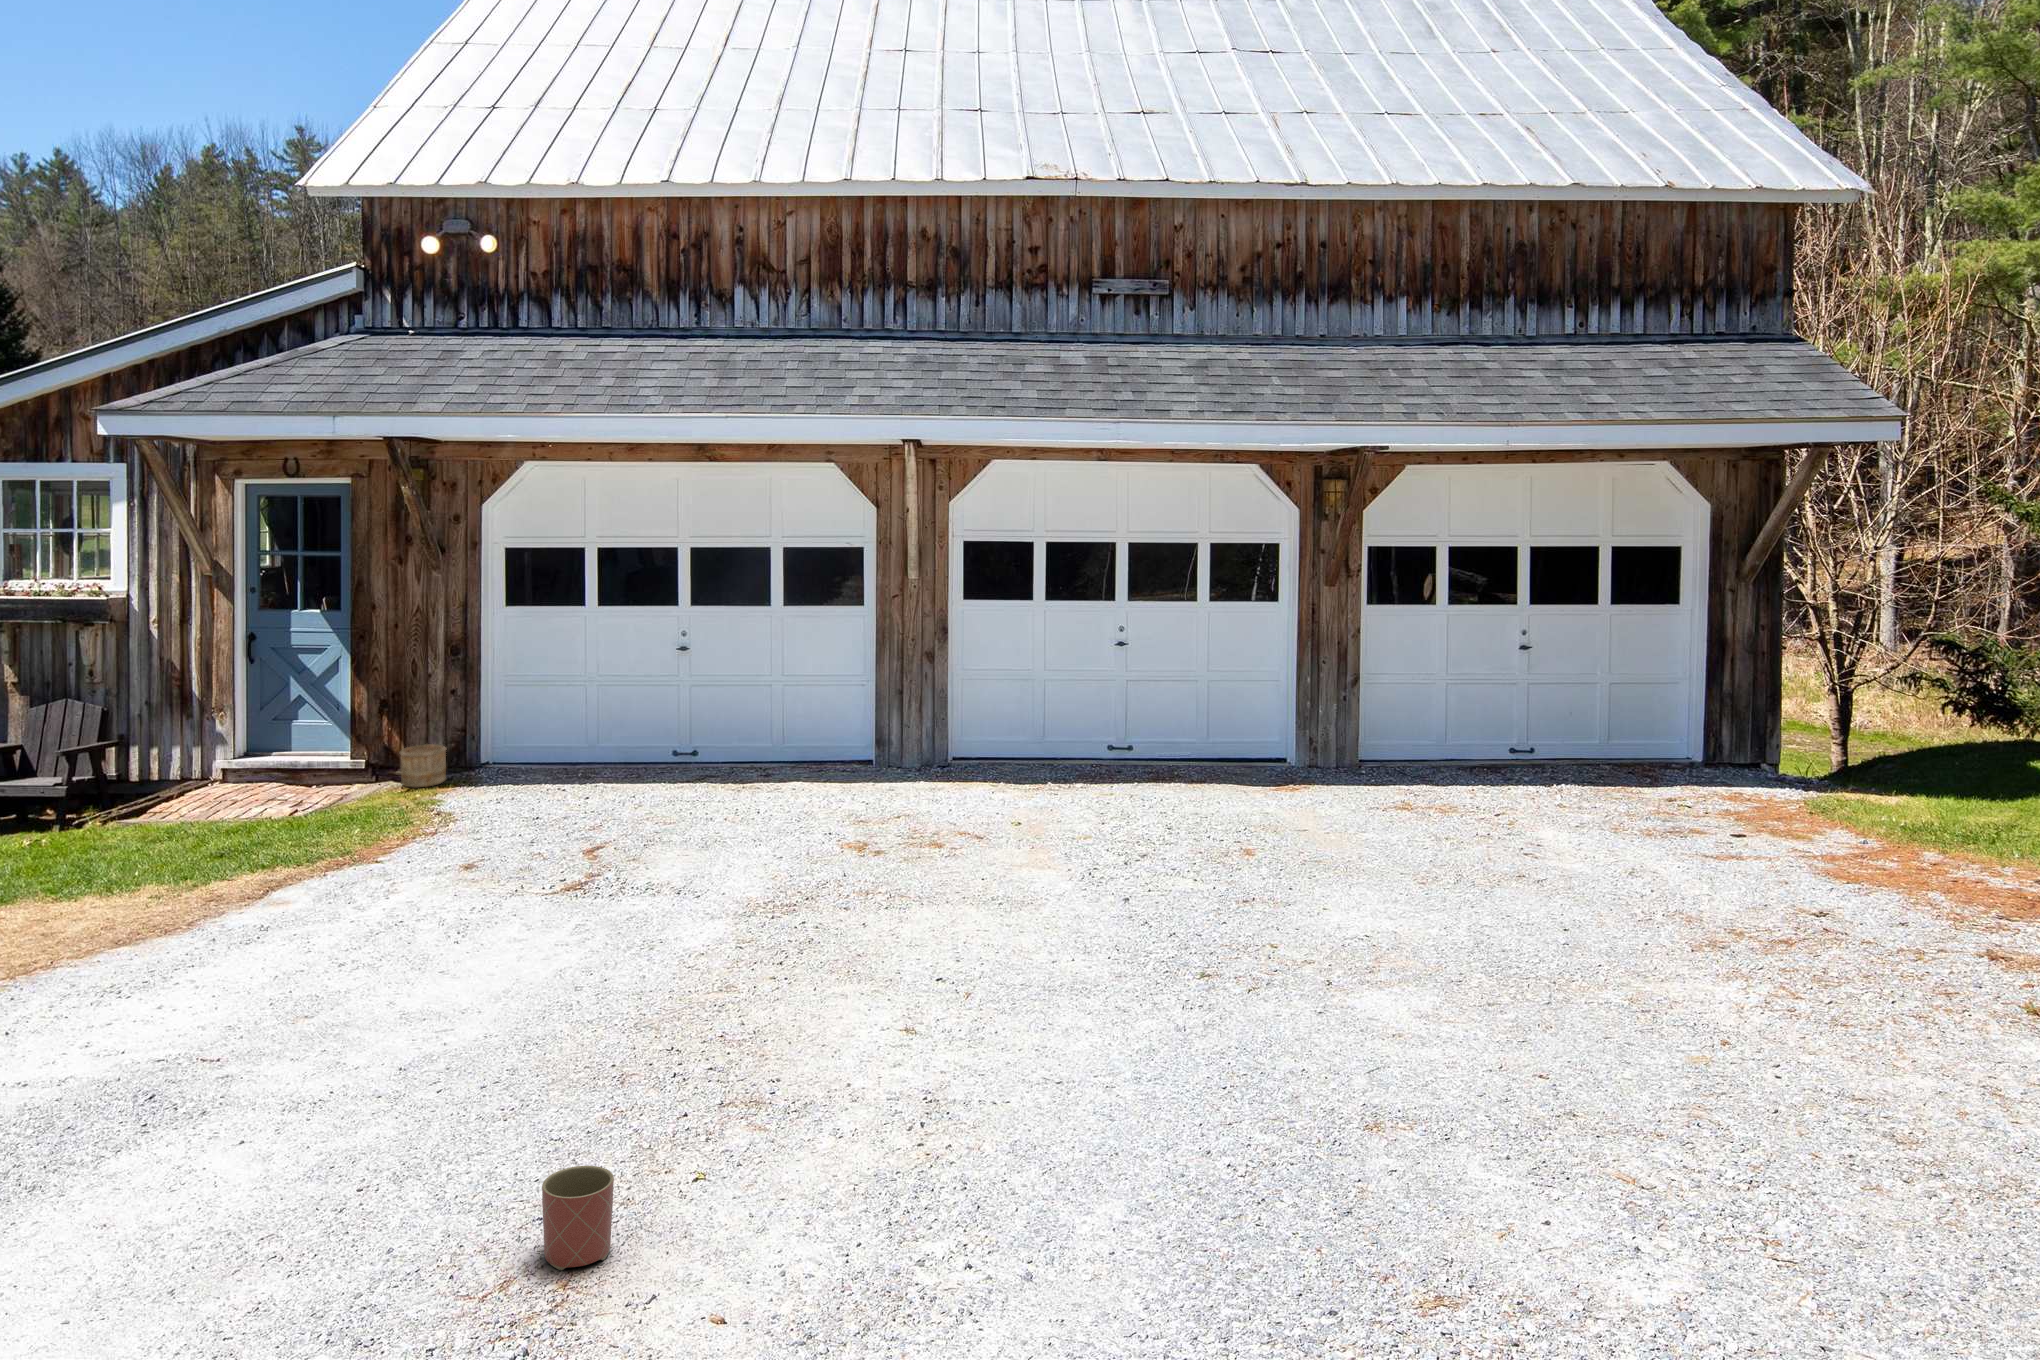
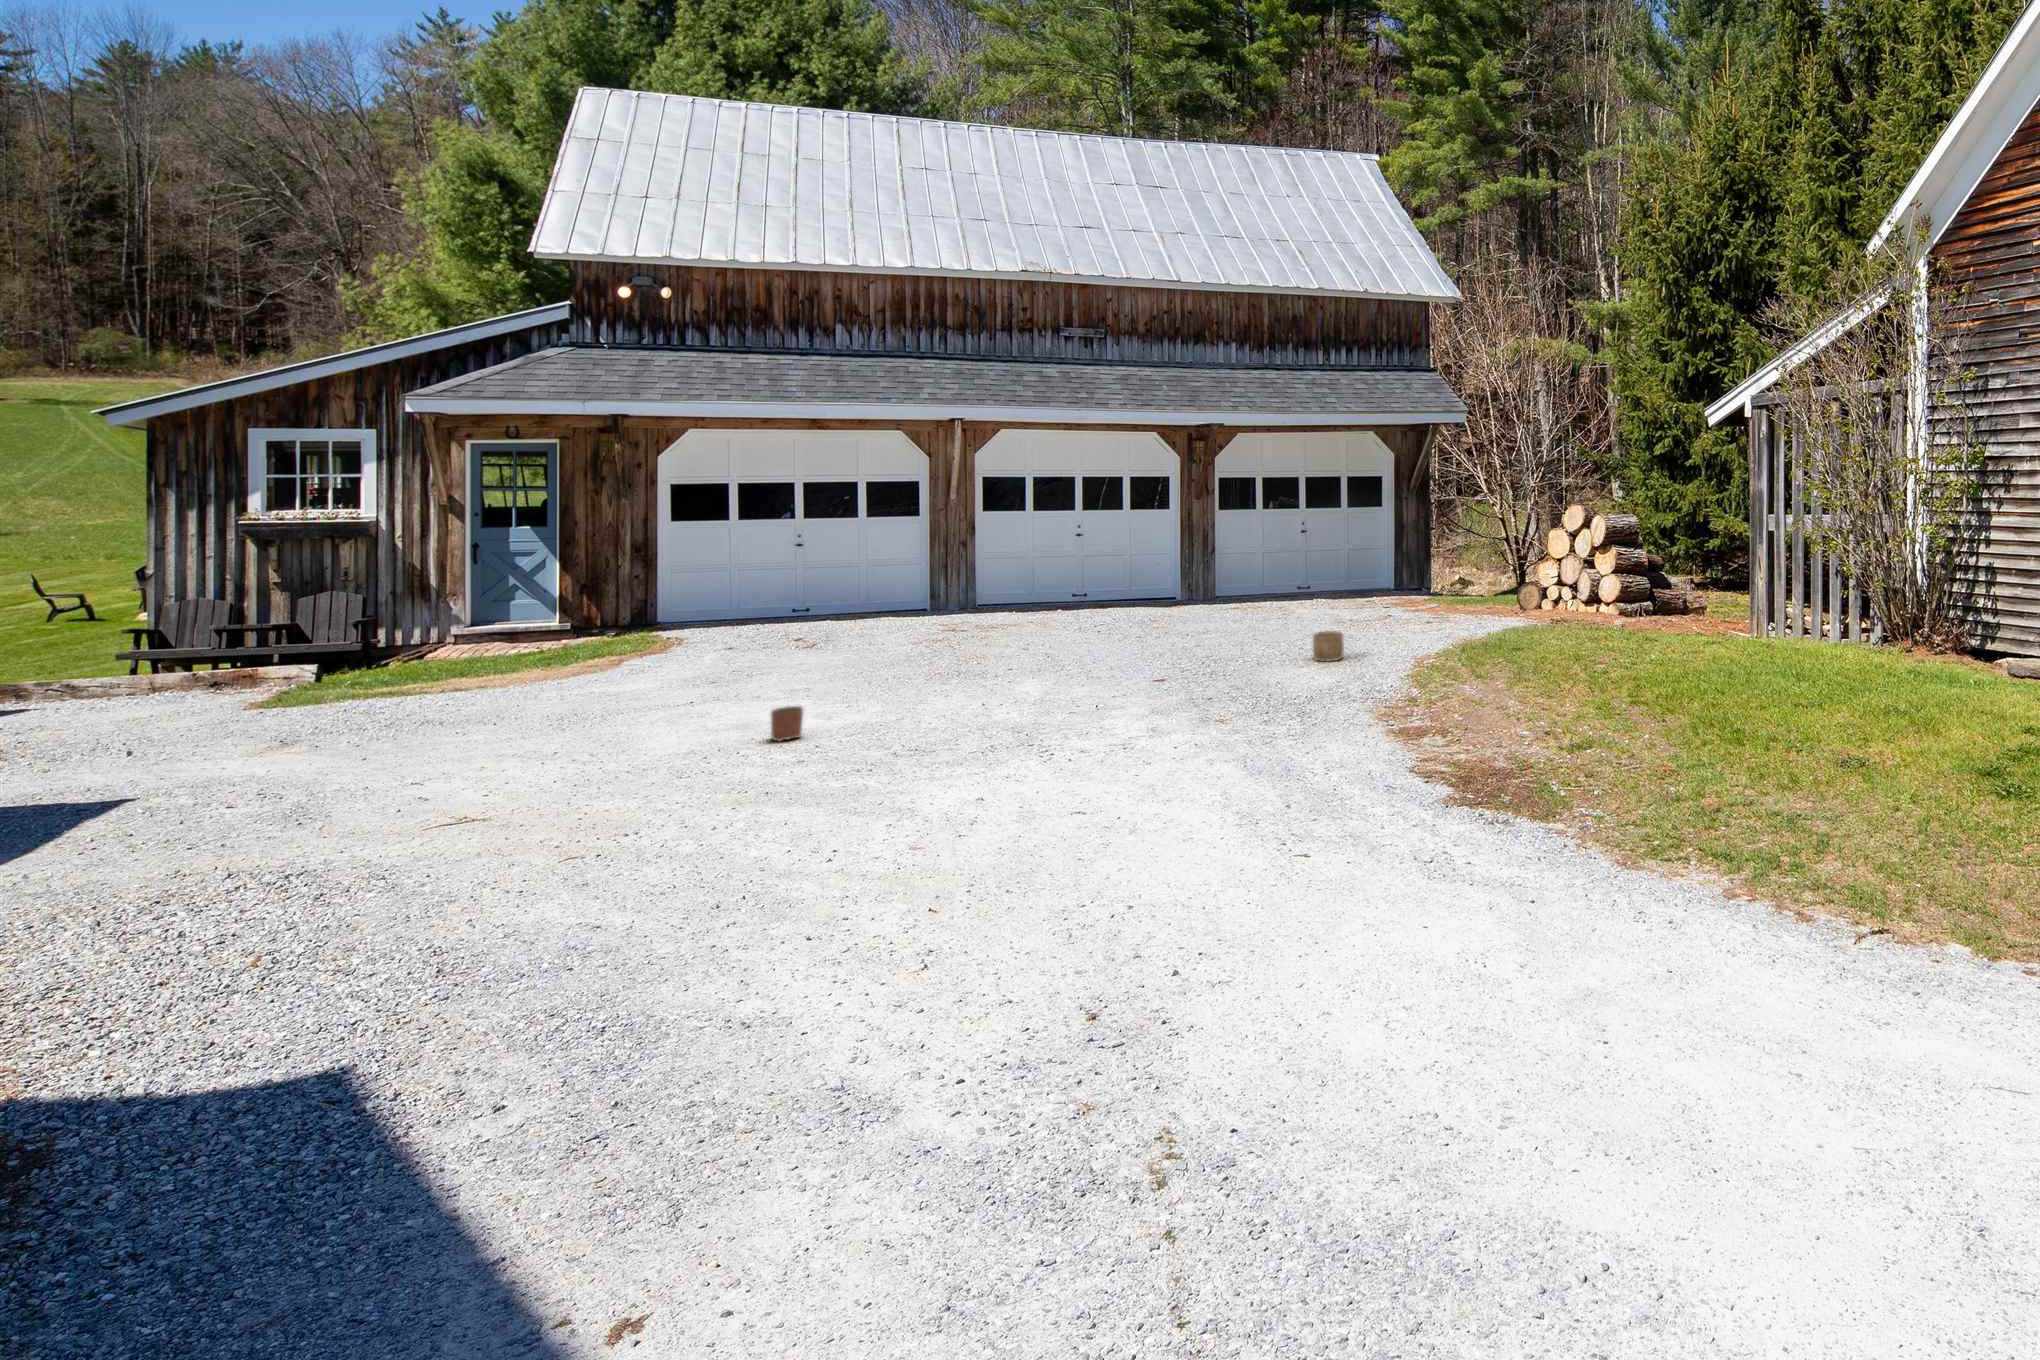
wooden bucket: present [400,744,446,787] -> present [1313,631,1344,662]

